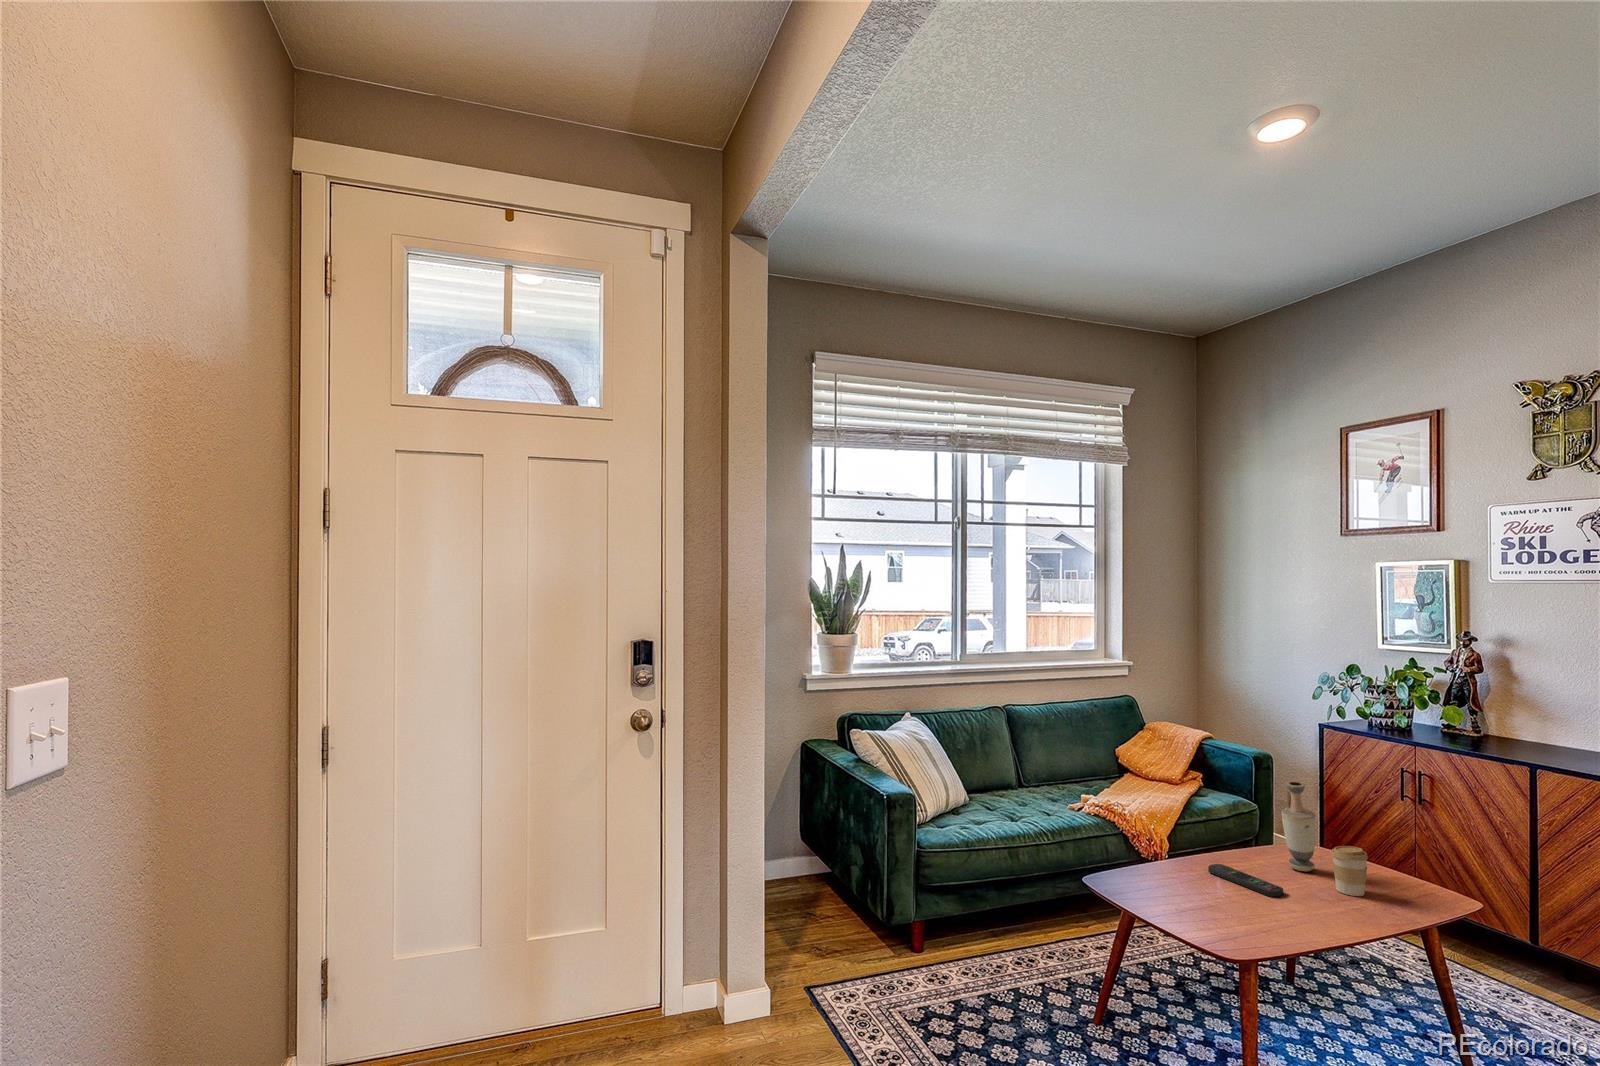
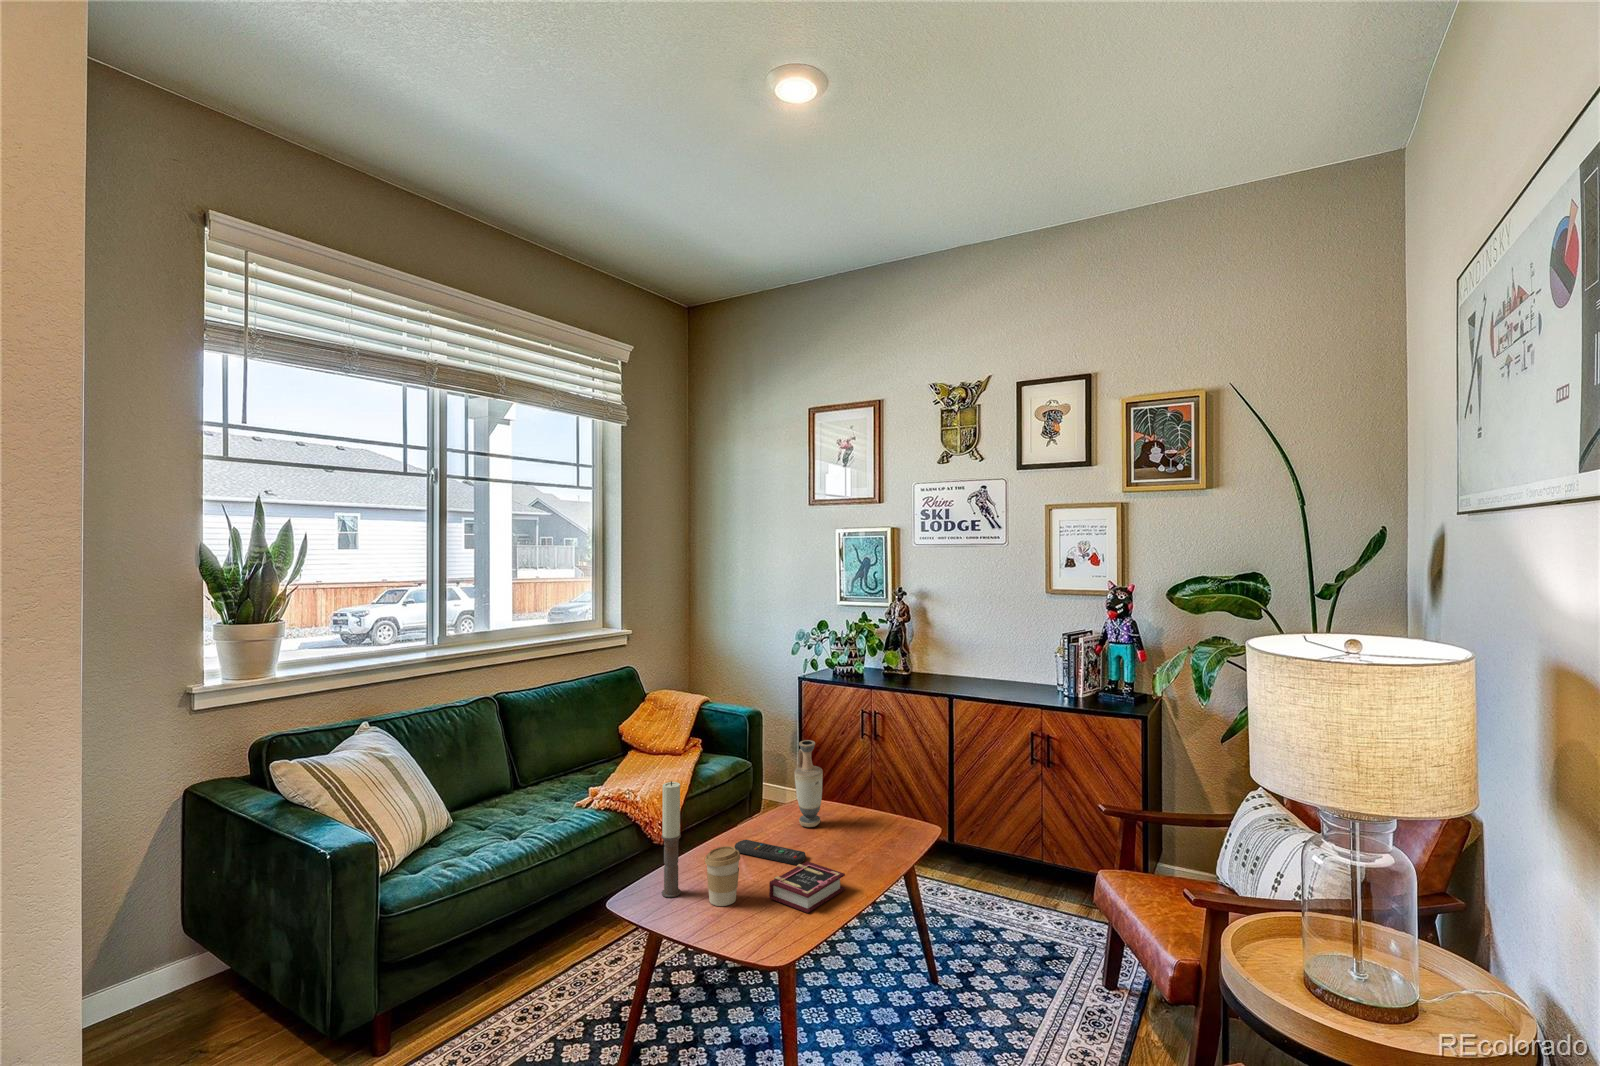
candle: none [1126,788,1145,890] -> present [661,781,681,897]
coffee cup: present [1331,846,1368,896] -> present [705,846,740,906]
book: none [1230,893,1317,934] -> present [769,861,845,913]

